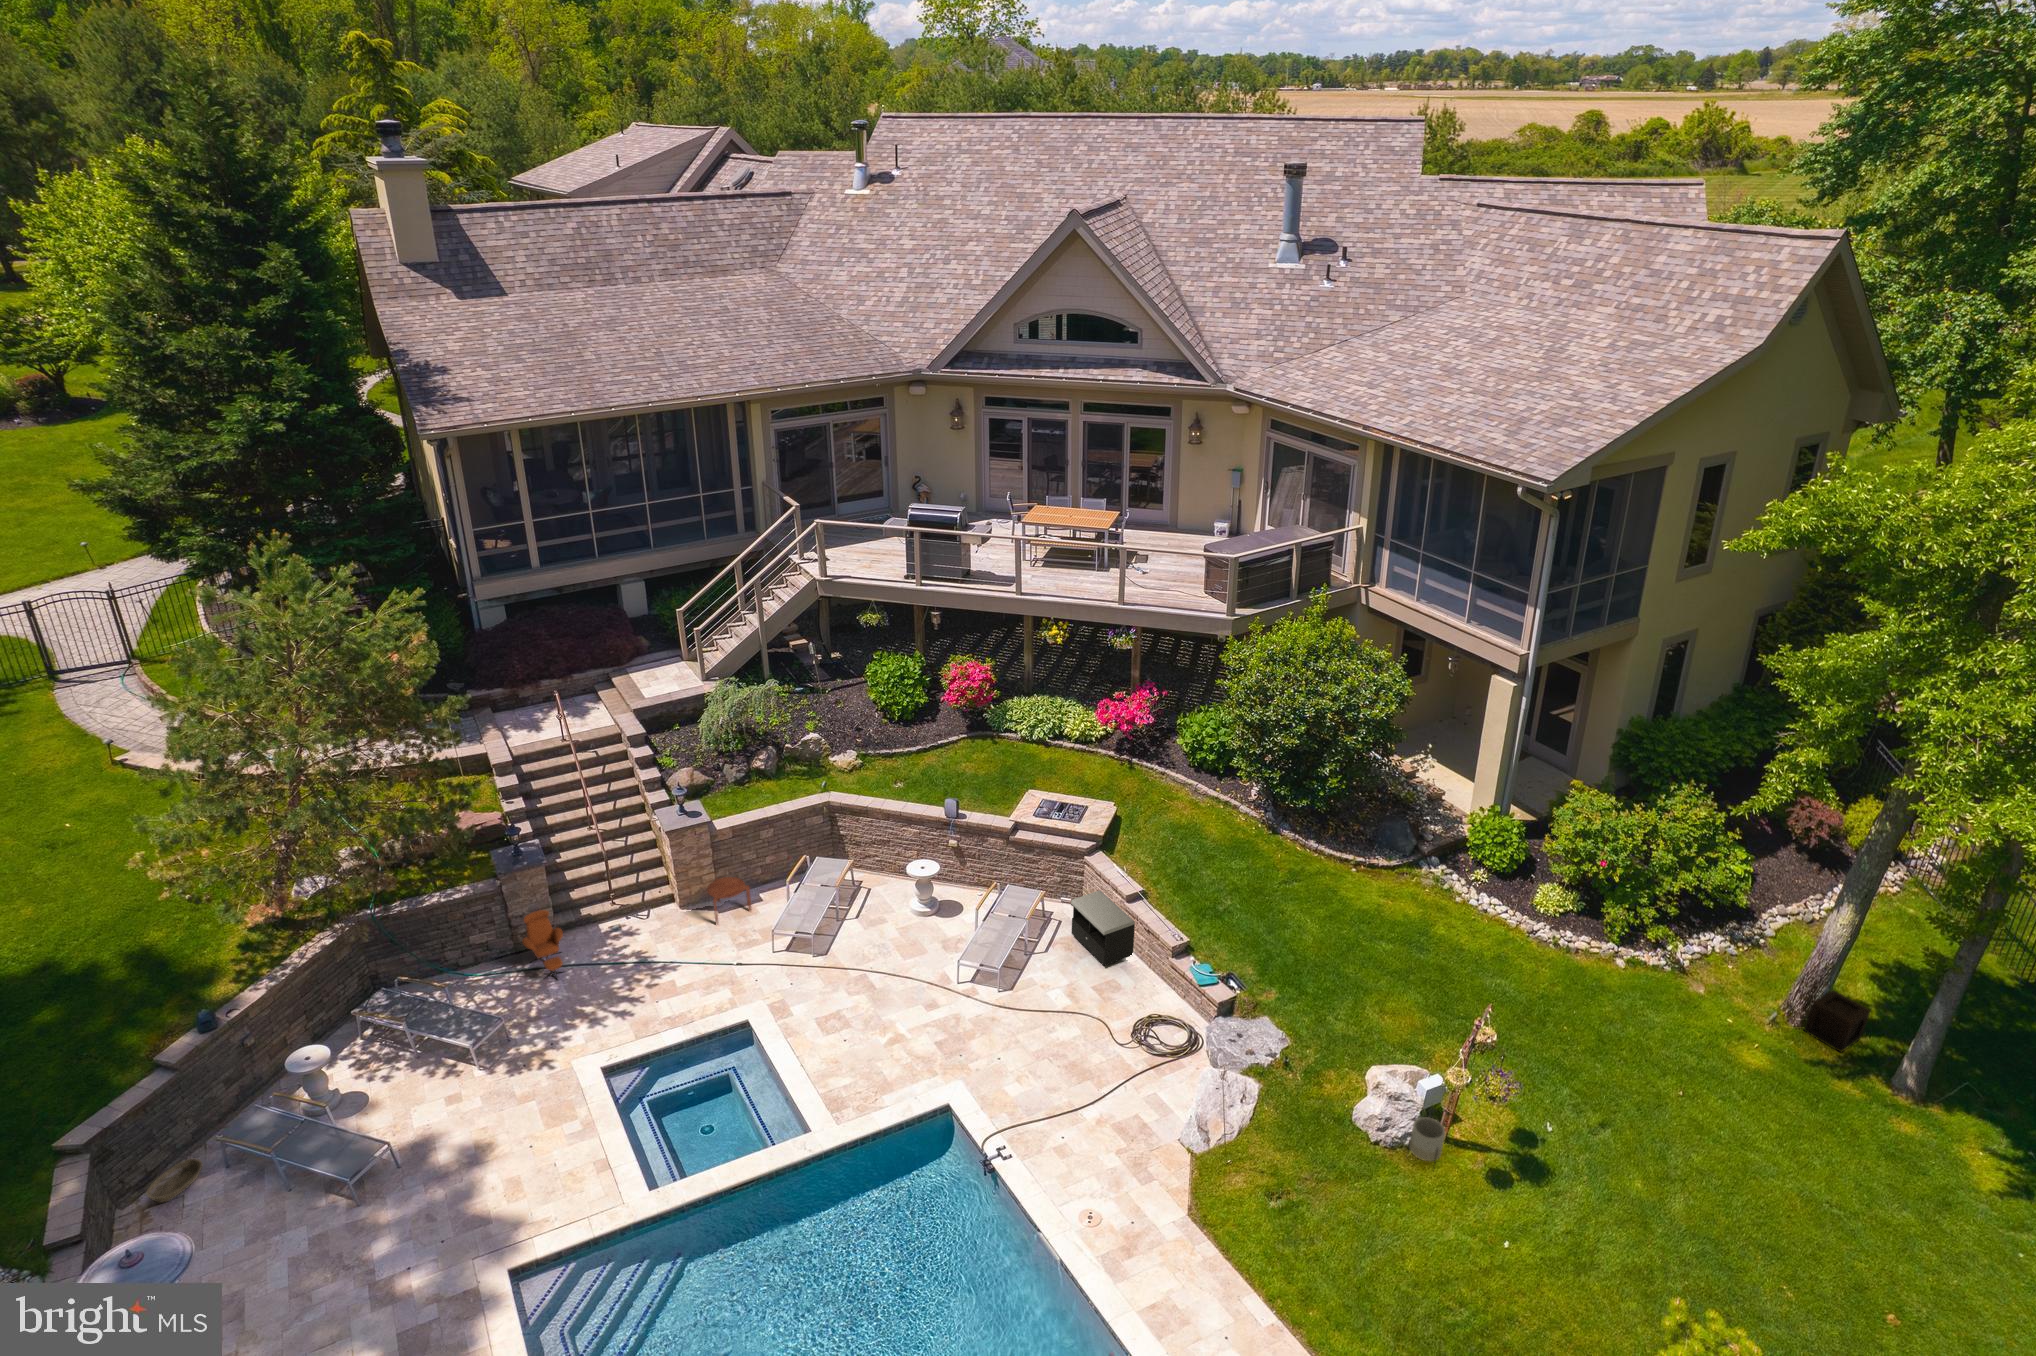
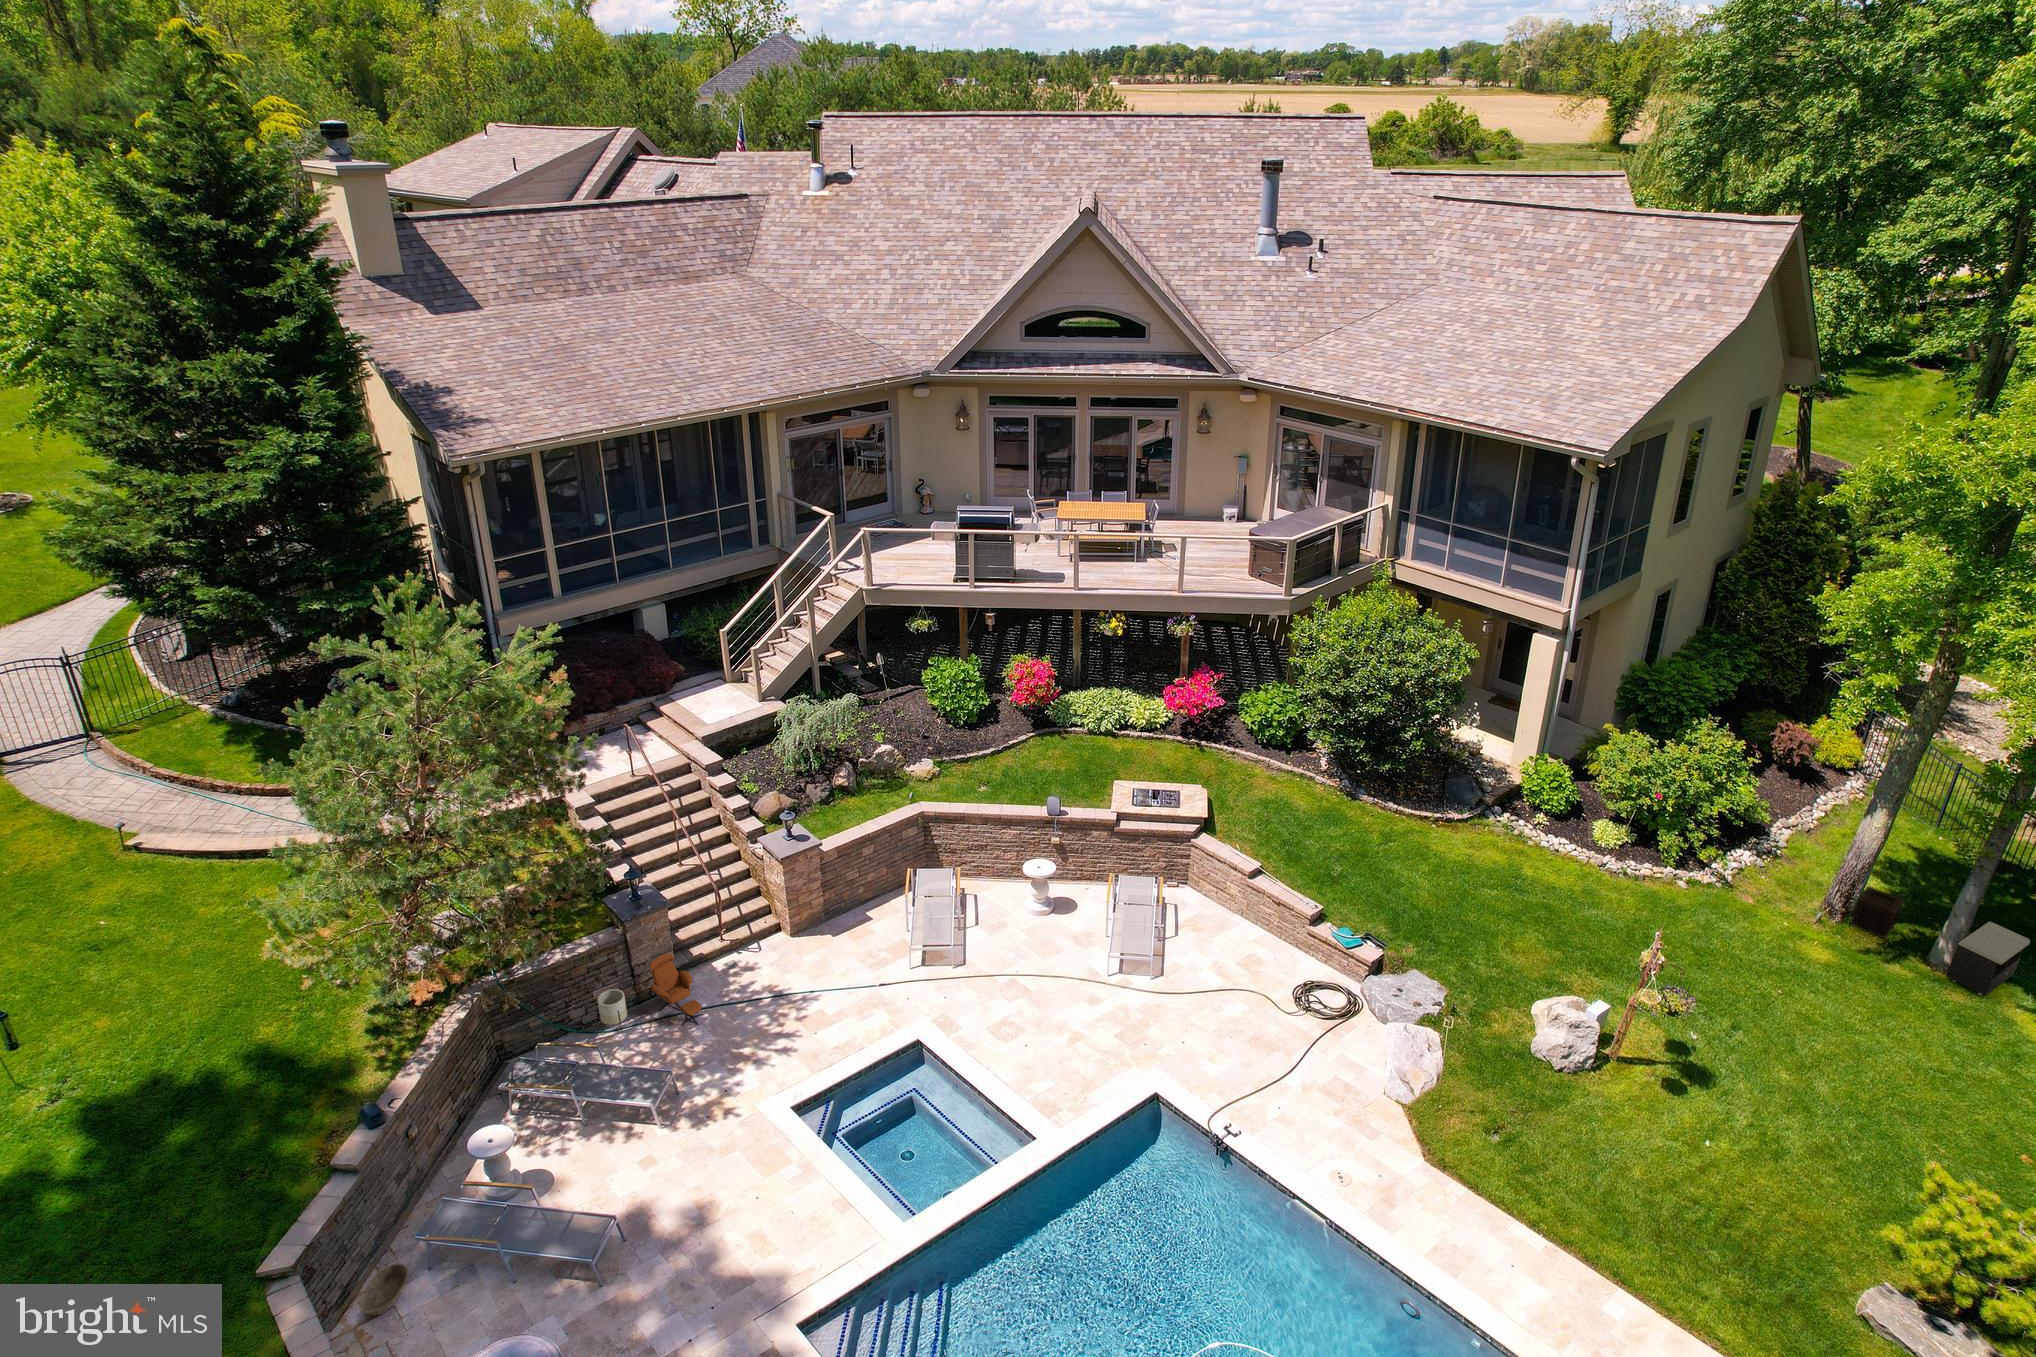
side table: present [707,877,752,924] -> none [822,898,865,949]
storage bench: present [1071,890,1135,966] -> present [1946,922,2030,995]
planter: present [1407,1117,1445,1162] -> present [598,989,627,1031]

